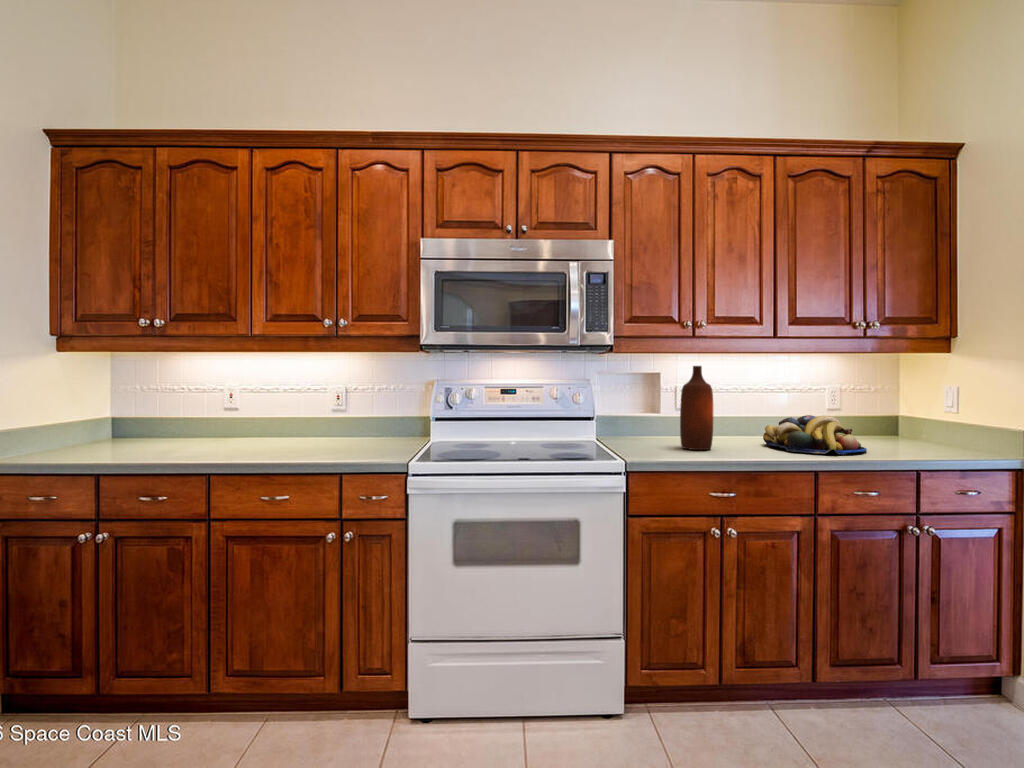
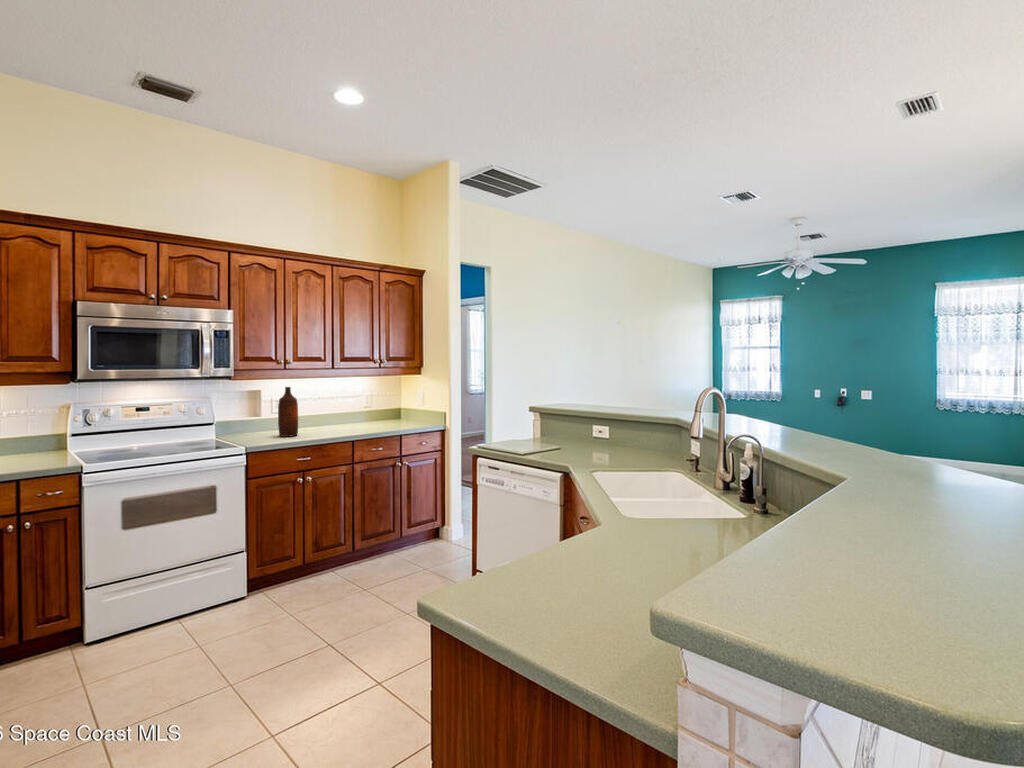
fruit bowl: present [763,415,867,454] -> none [327,411,379,432]

